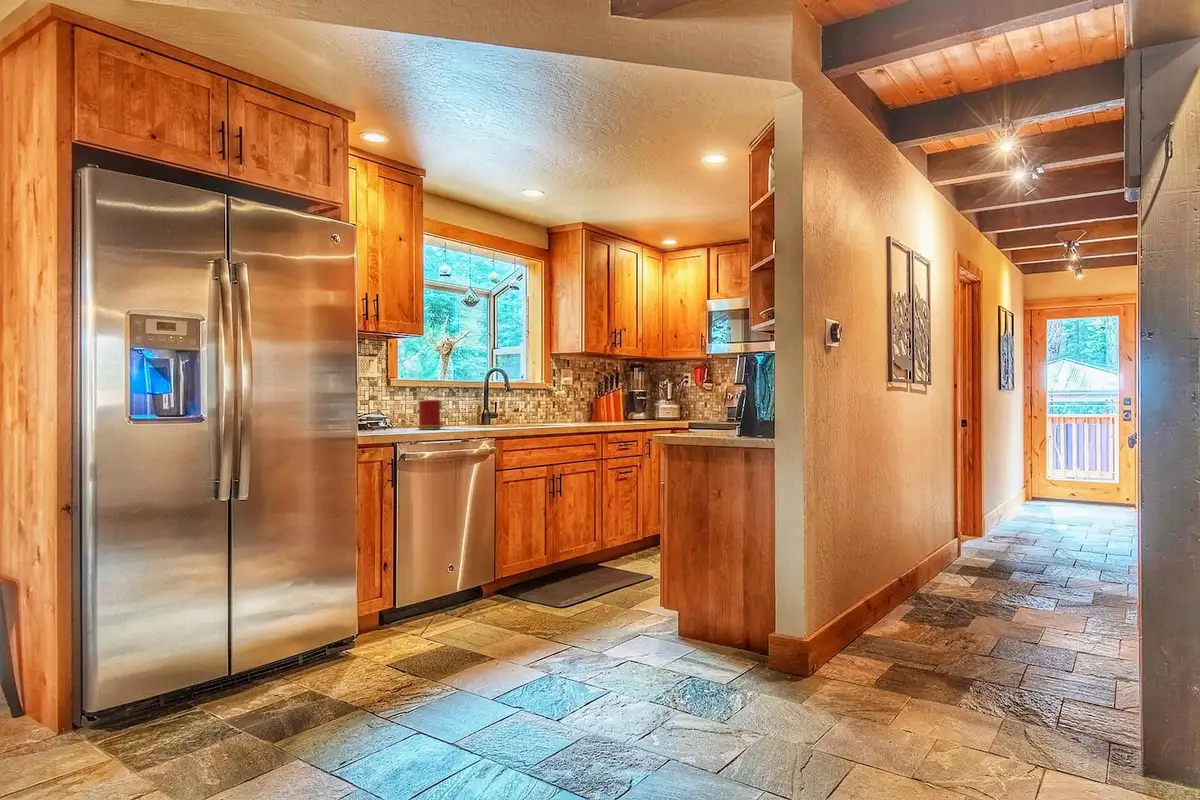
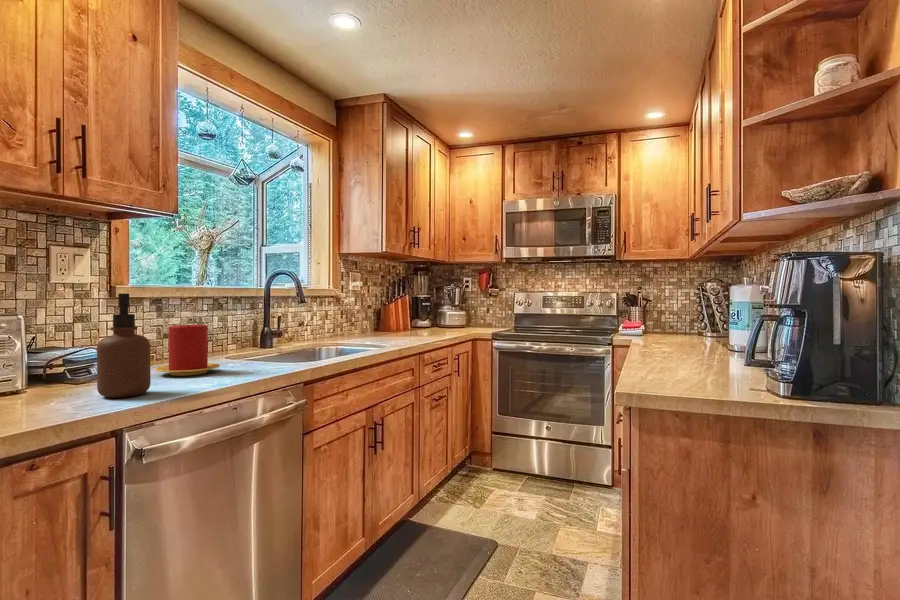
soap dispenser: none [384,378,408,431] -> present [97,293,151,398]

